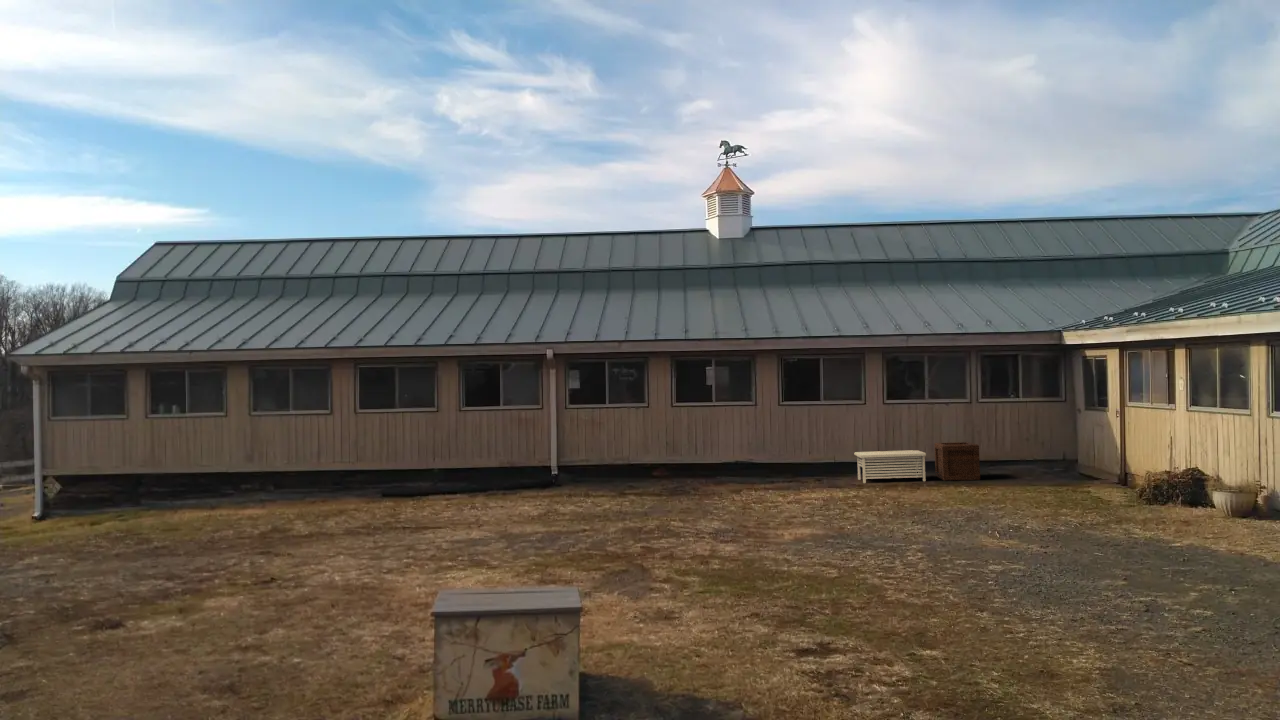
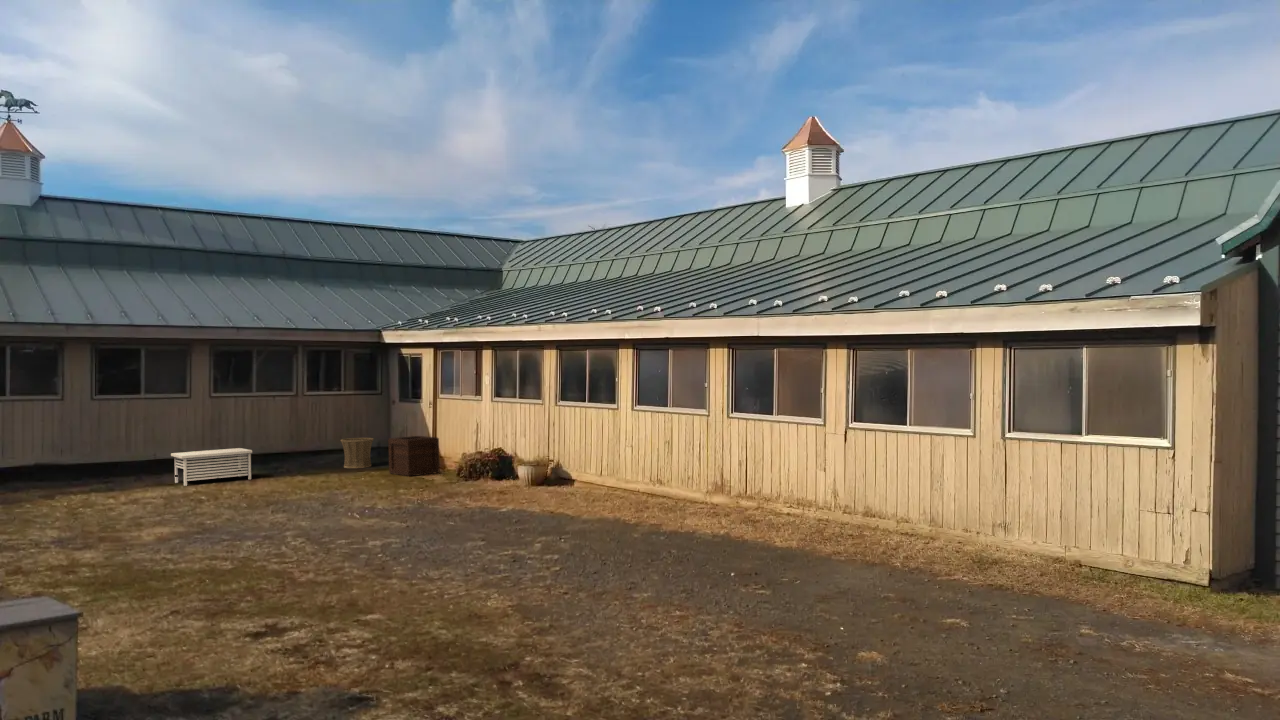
wooden crate: present [934,442,980,481] -> present [388,436,440,476]
basket: none [1019,445,1056,477] -> present [340,438,374,468]

